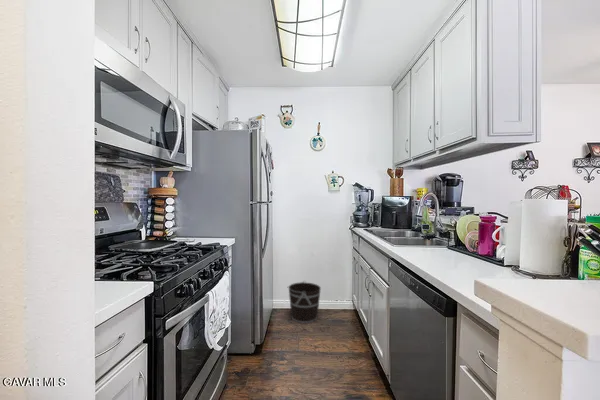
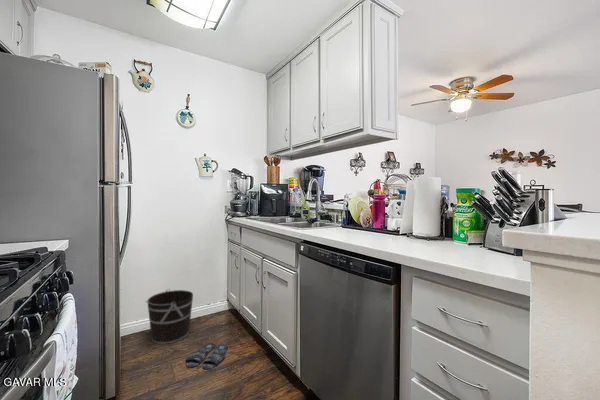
slippers: none [307,332,341,352] -> present [186,343,228,370]

